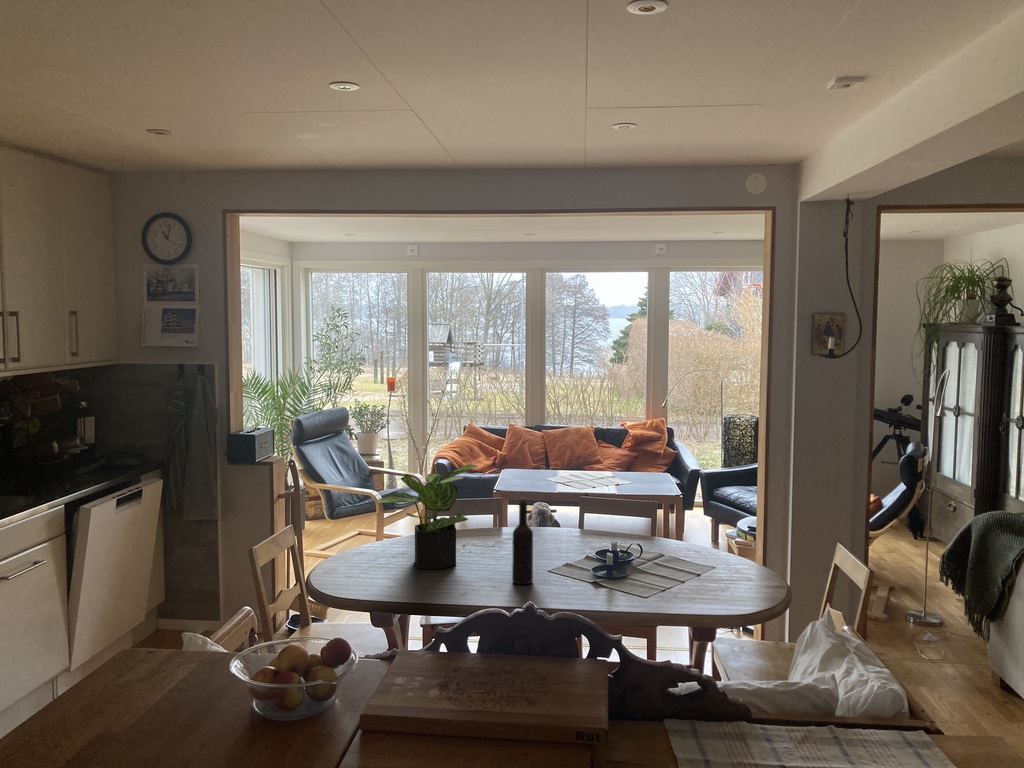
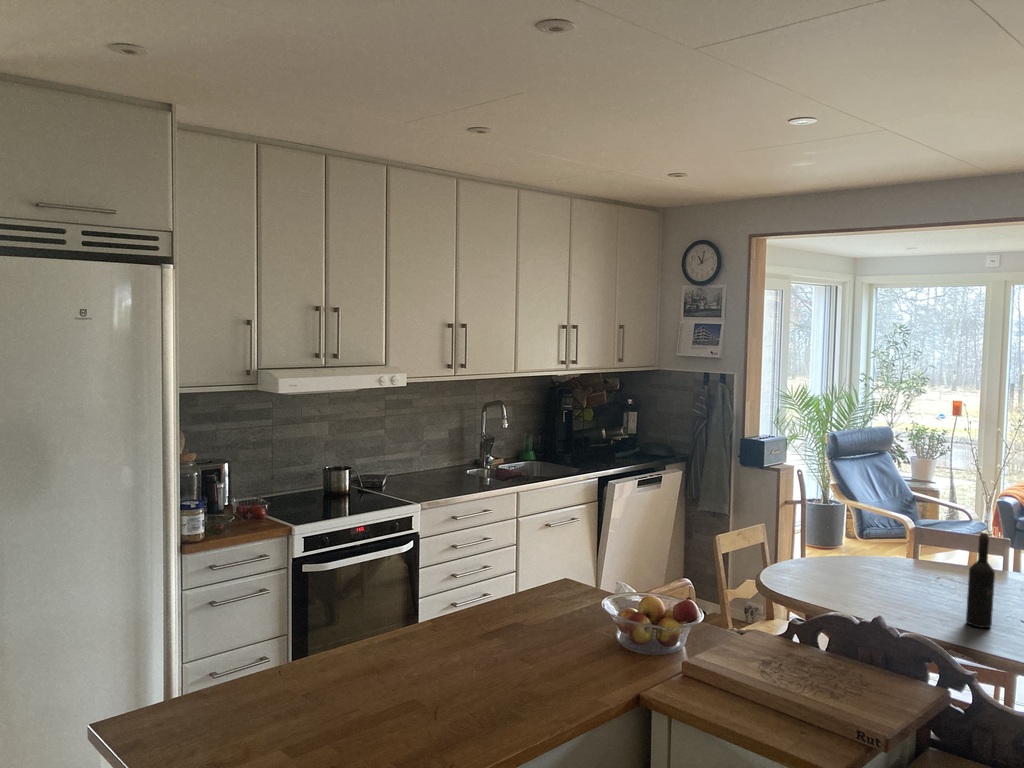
potted plant: present [374,464,478,570] -> none [829,490,944,593]

